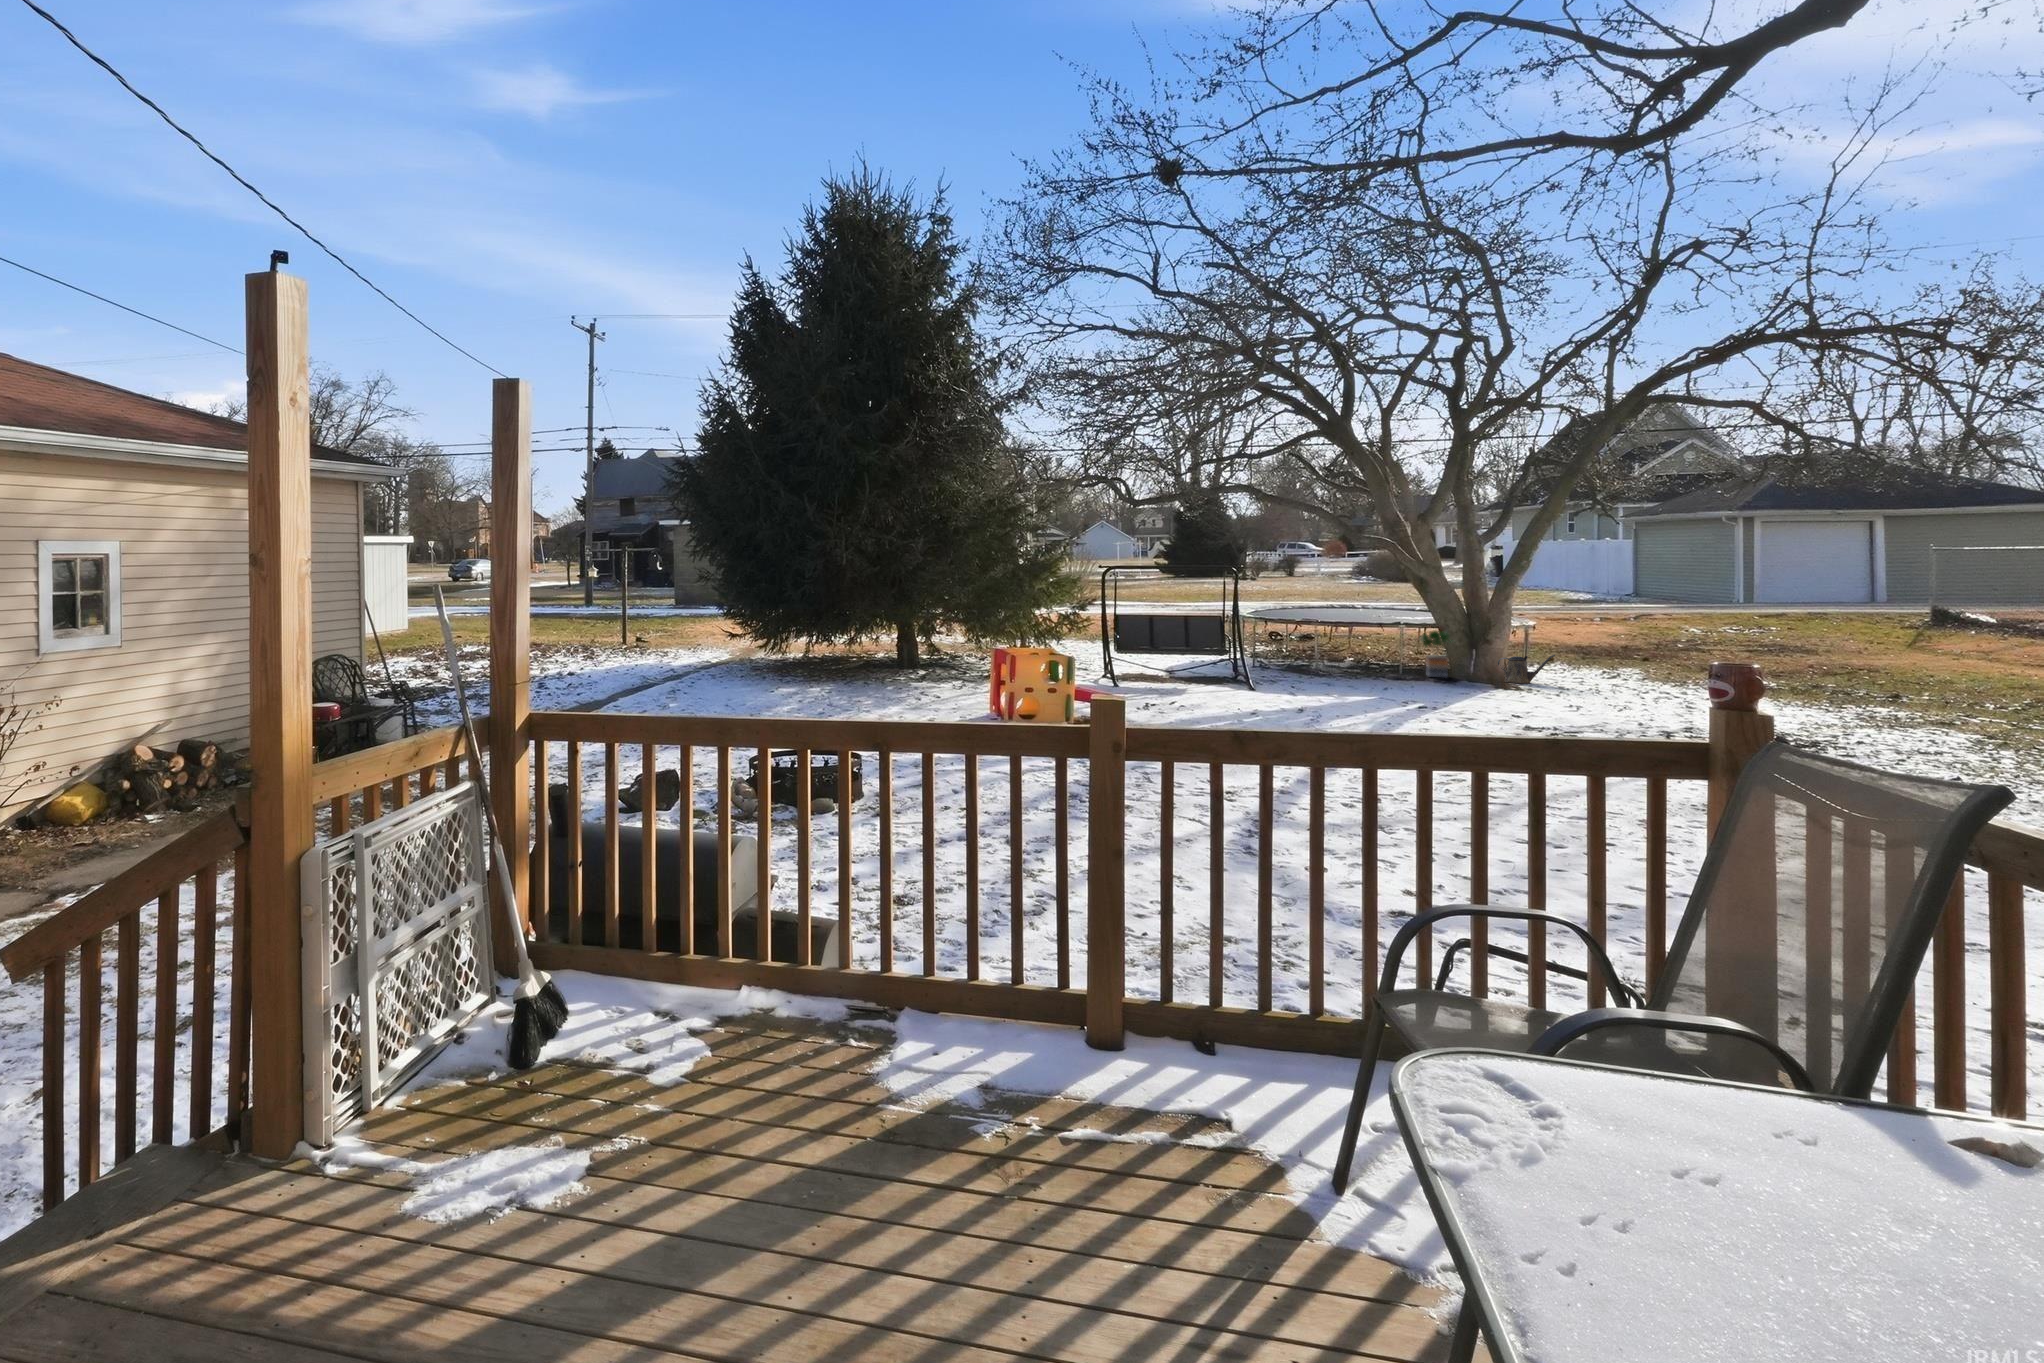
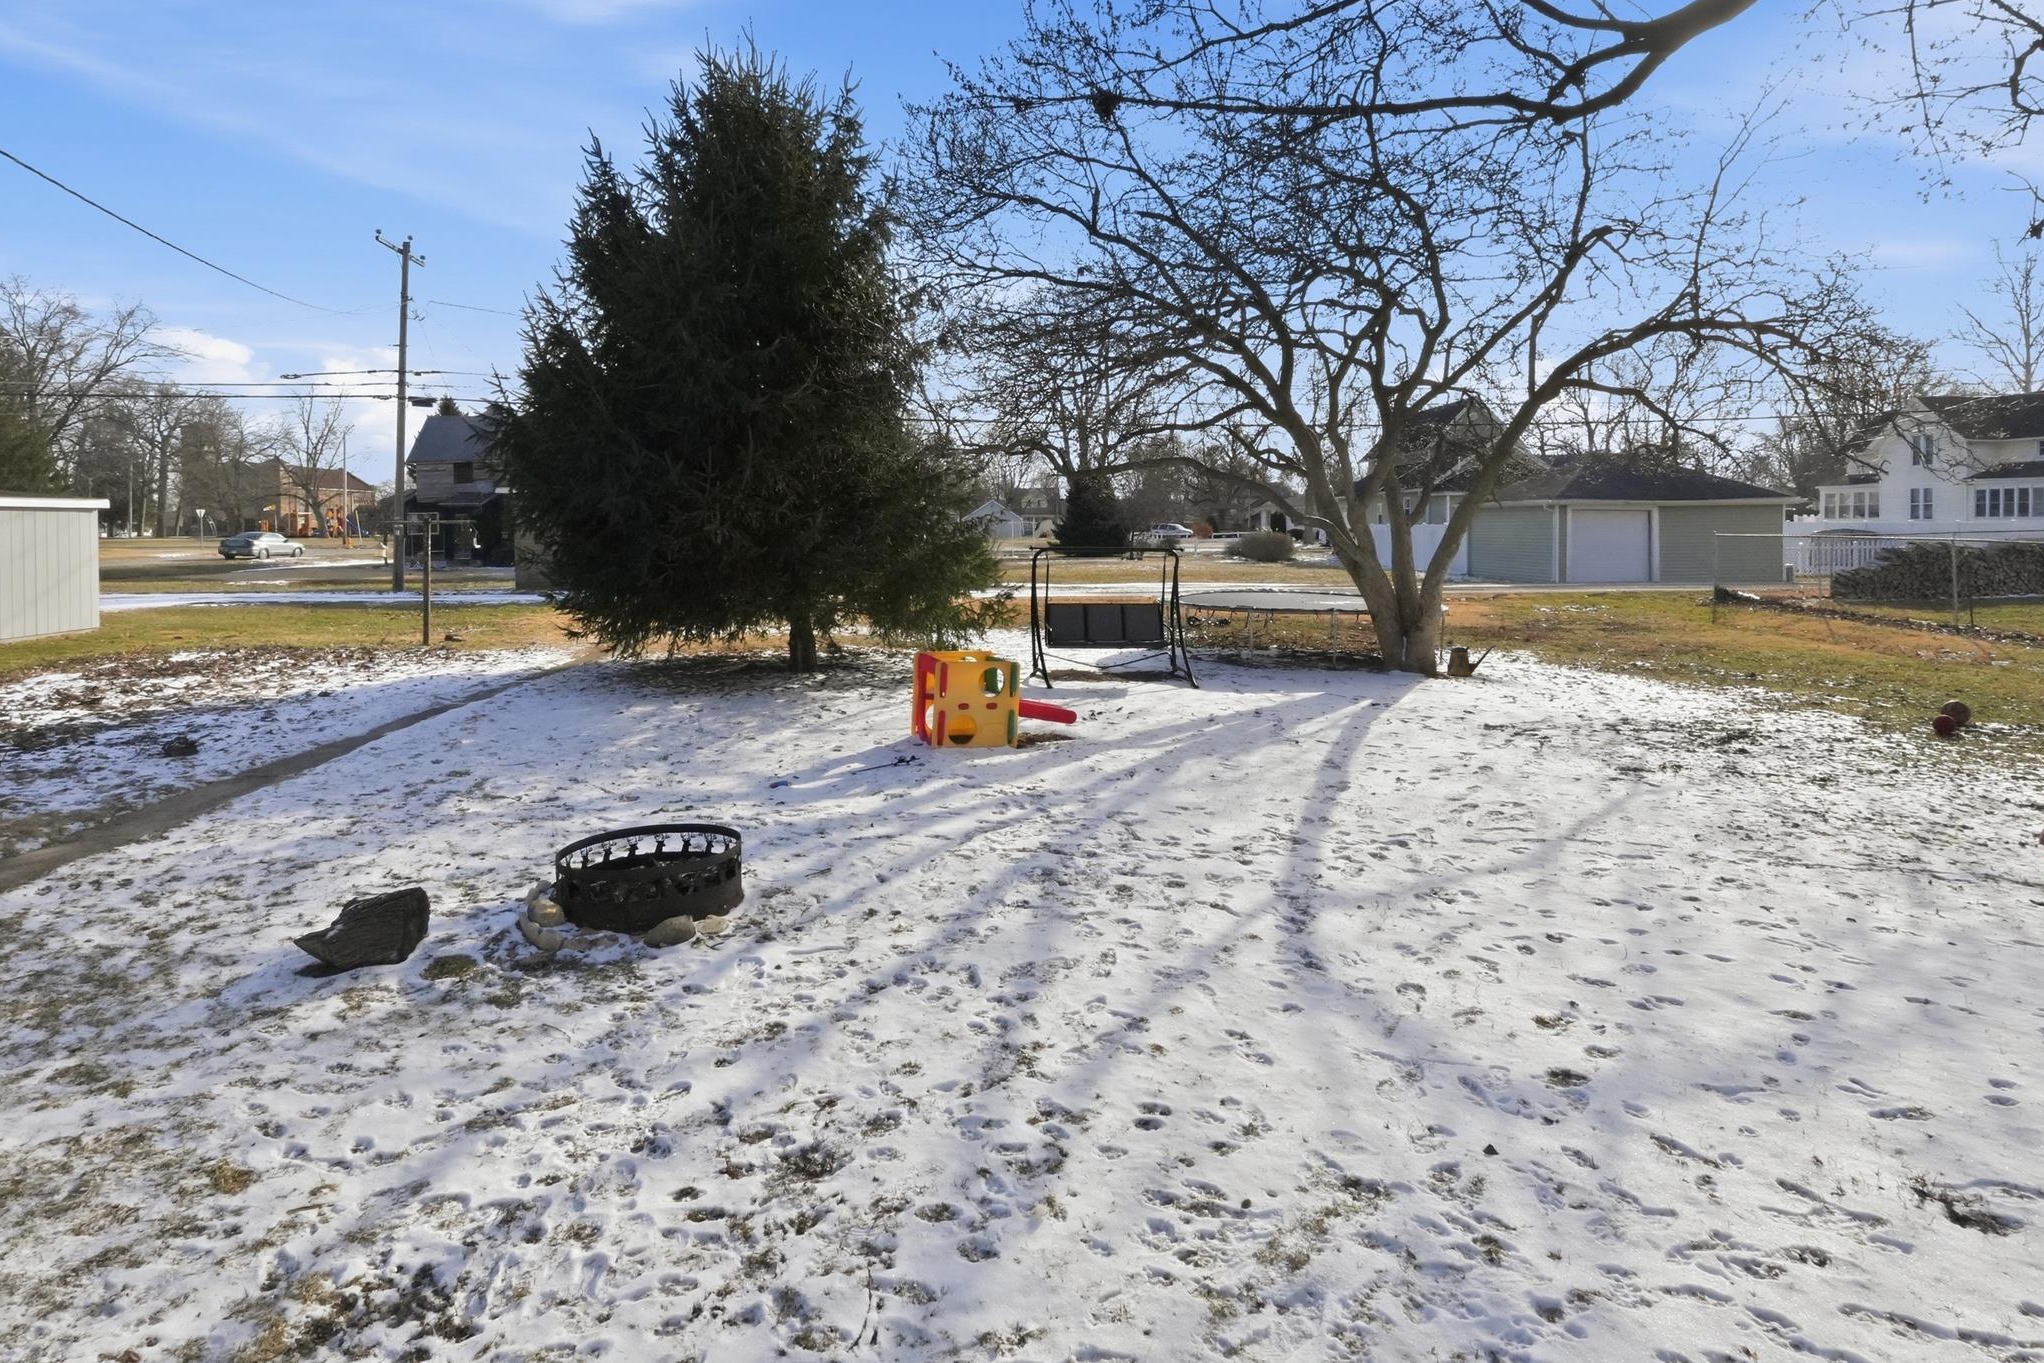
potted tree: present [1419,631,1453,677] -> none [1360,619,1399,670]

